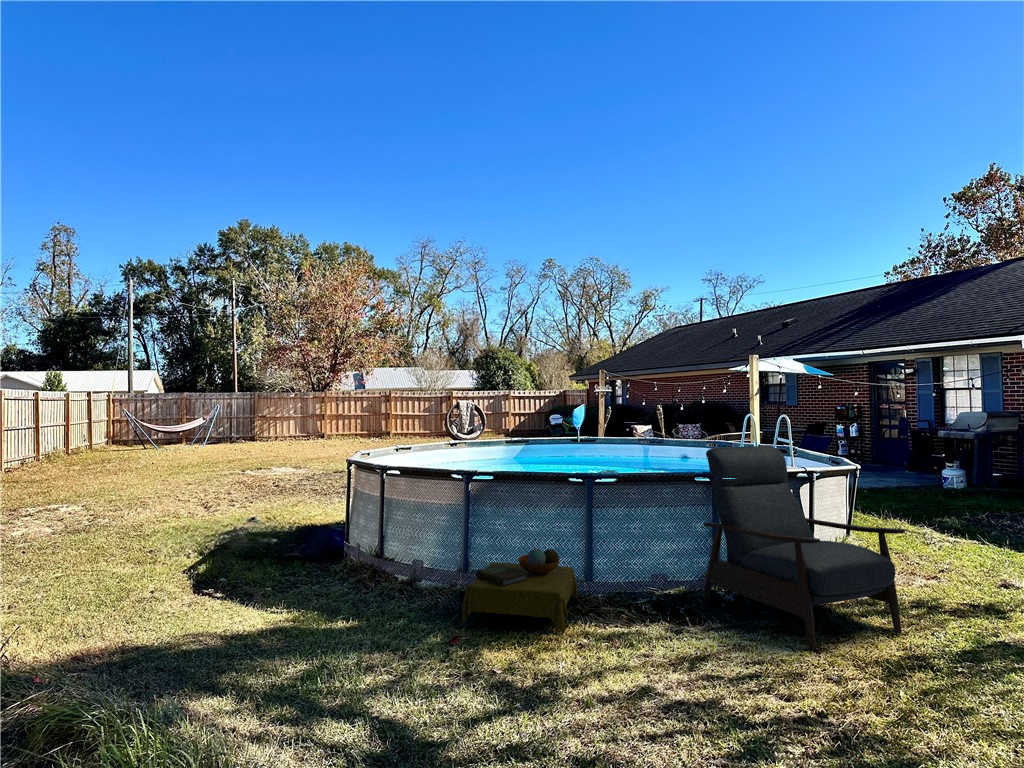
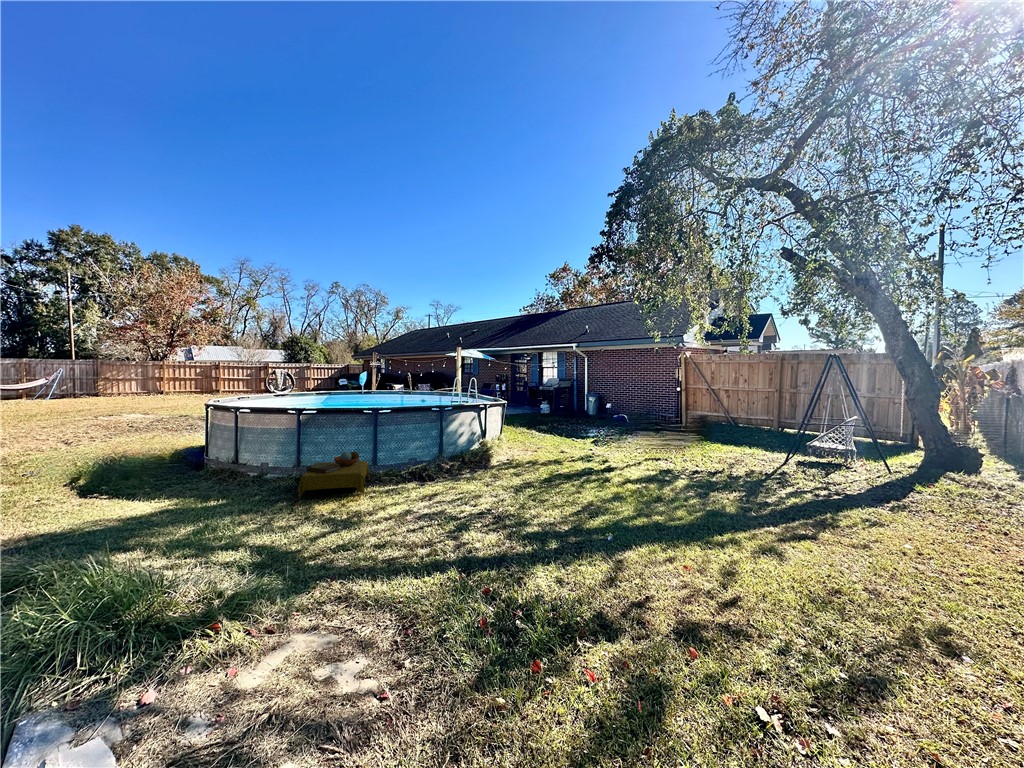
chair: present [703,446,905,650] -> none [436,394,521,483]

